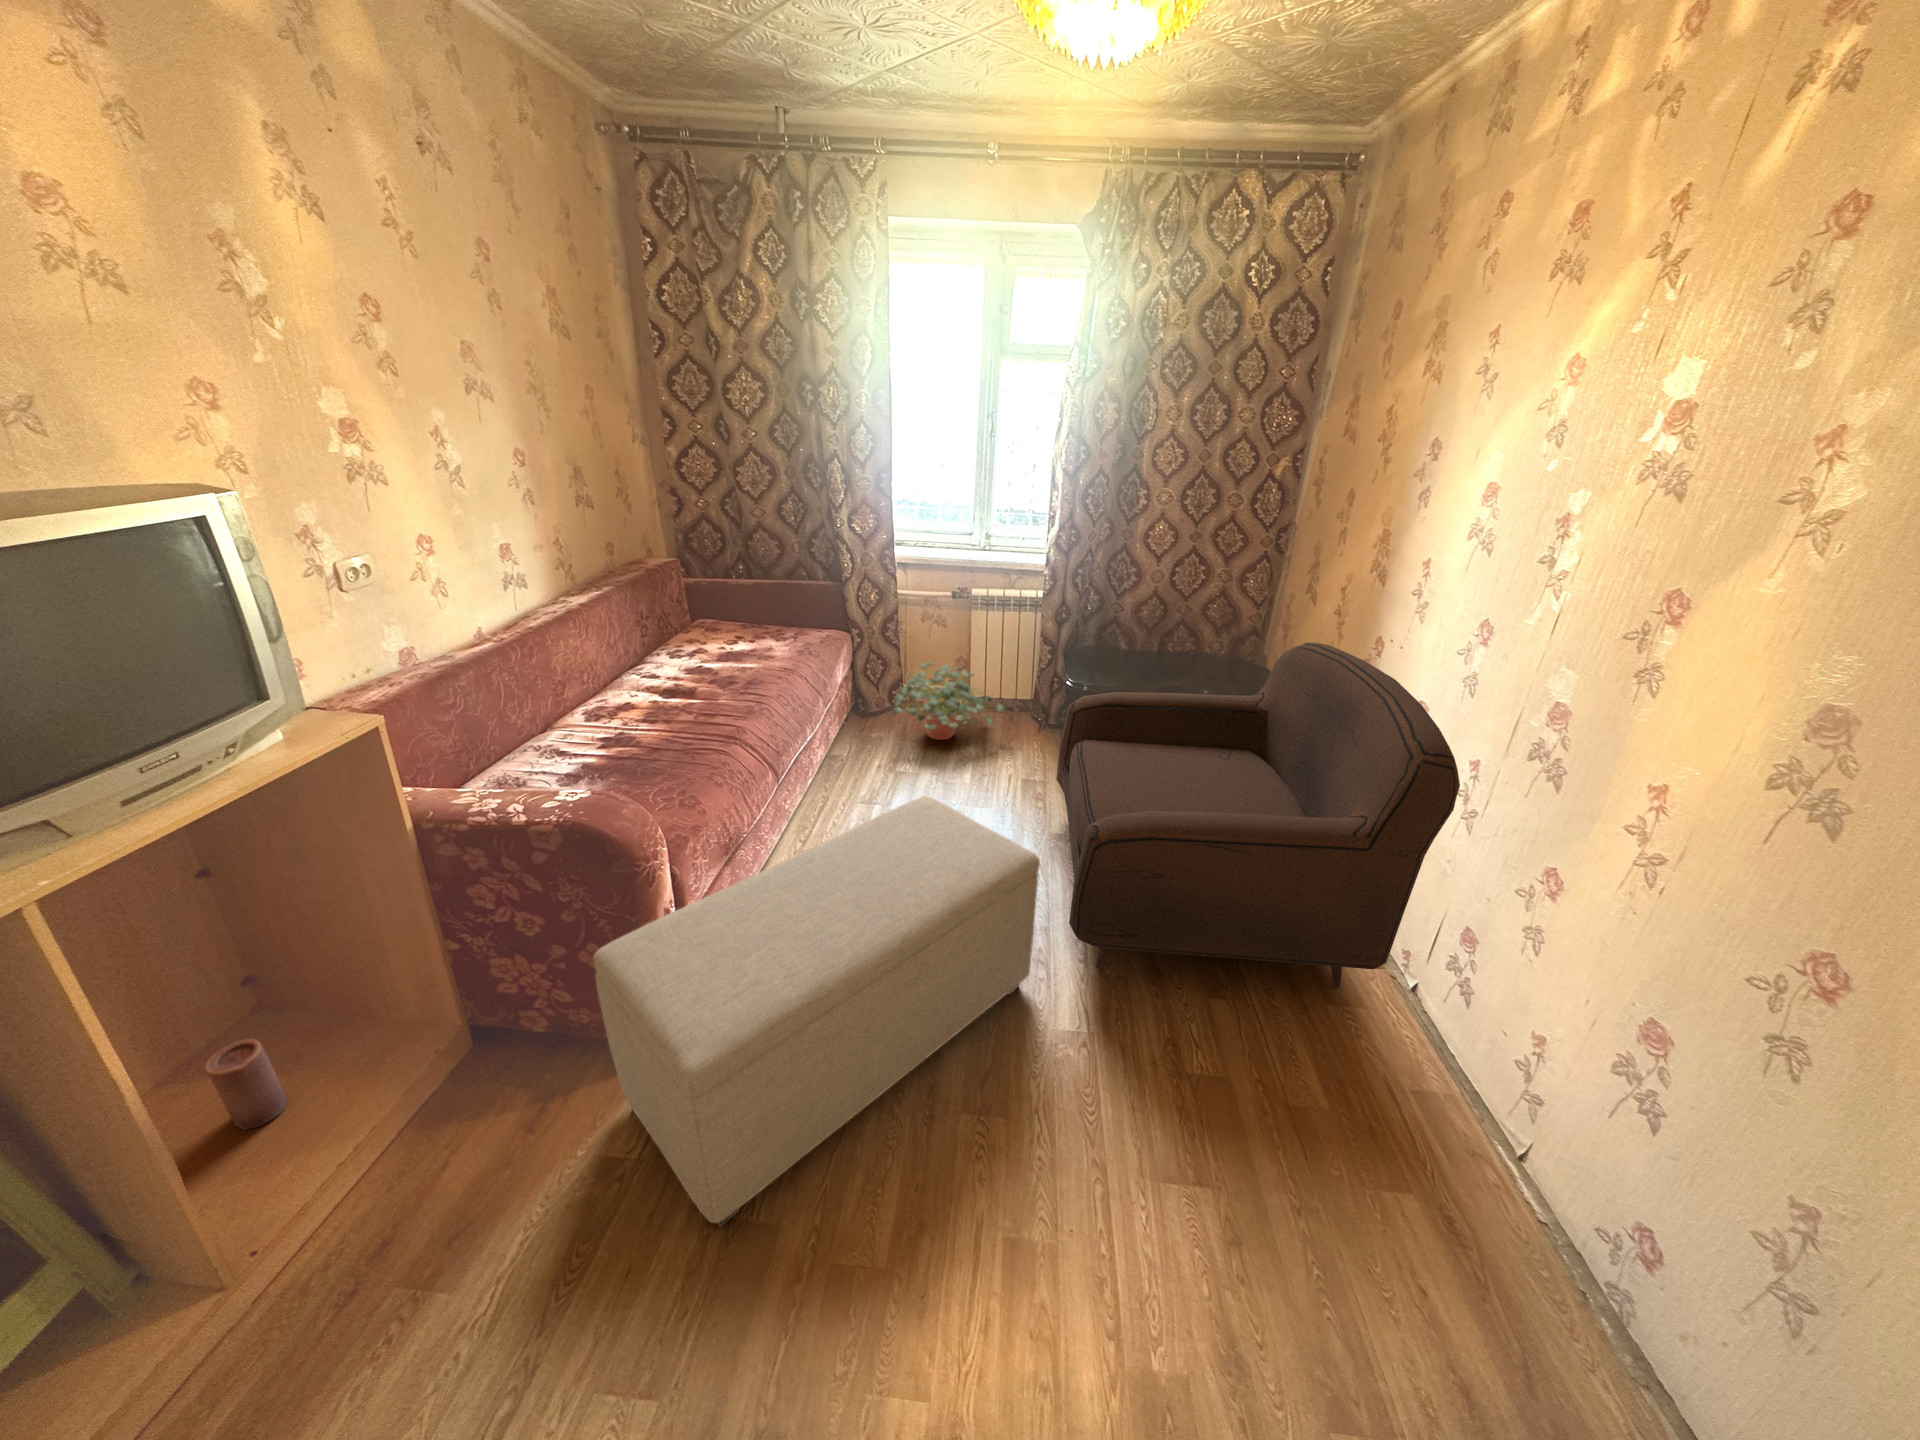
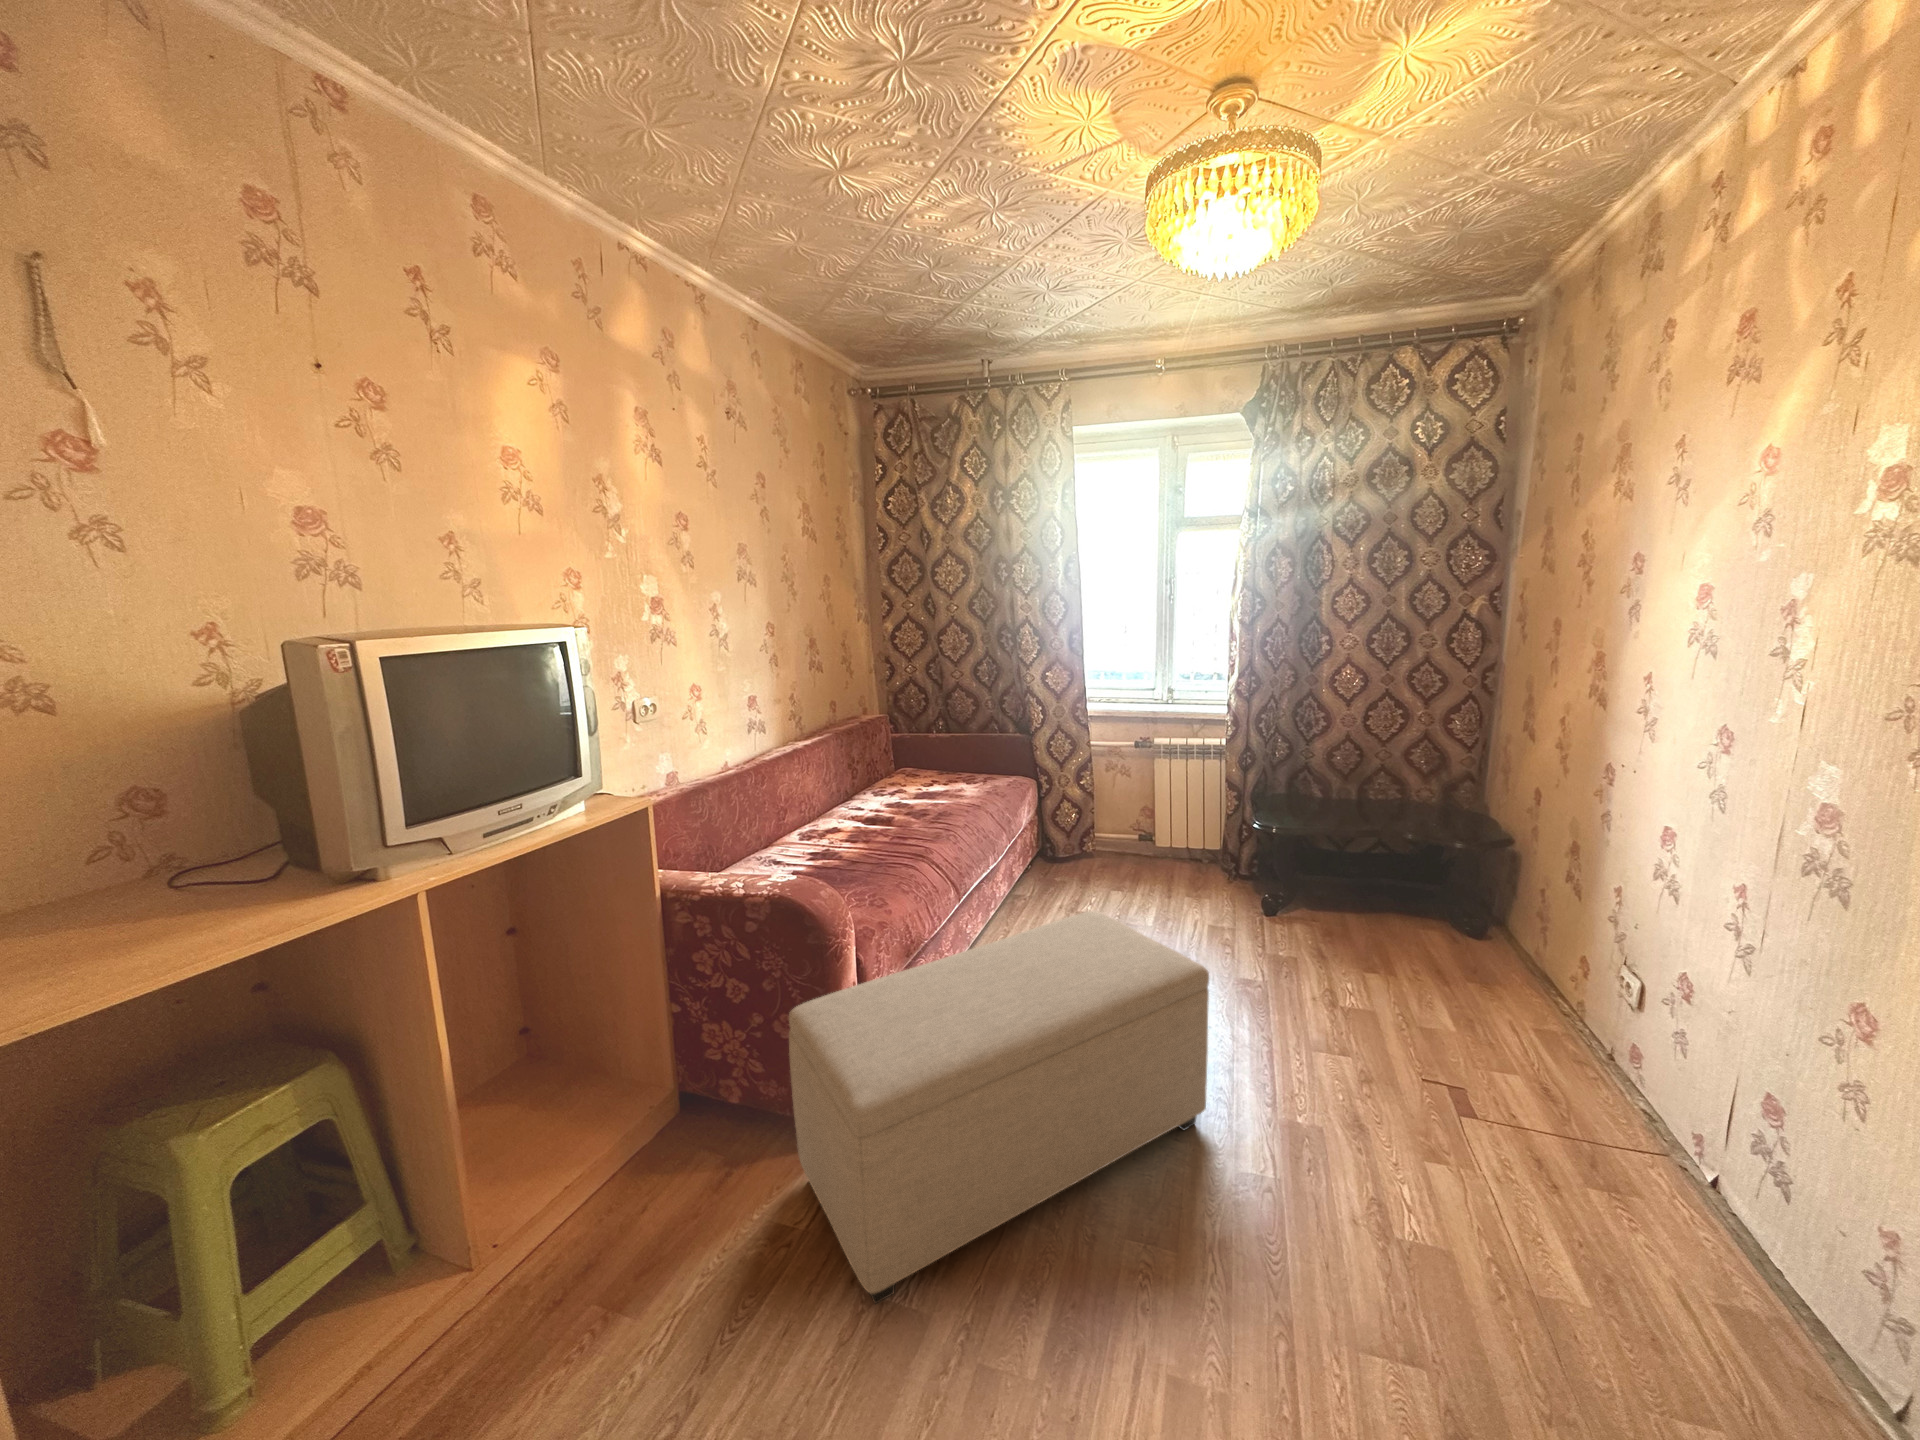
armchair: present [1056,642,1460,988] -> none [1241,771,1717,1177]
potted plant: present [893,662,1005,740] -> none [1072,806,1190,884]
candle: present [206,1039,287,1129] -> none [501,1060,546,1140]

